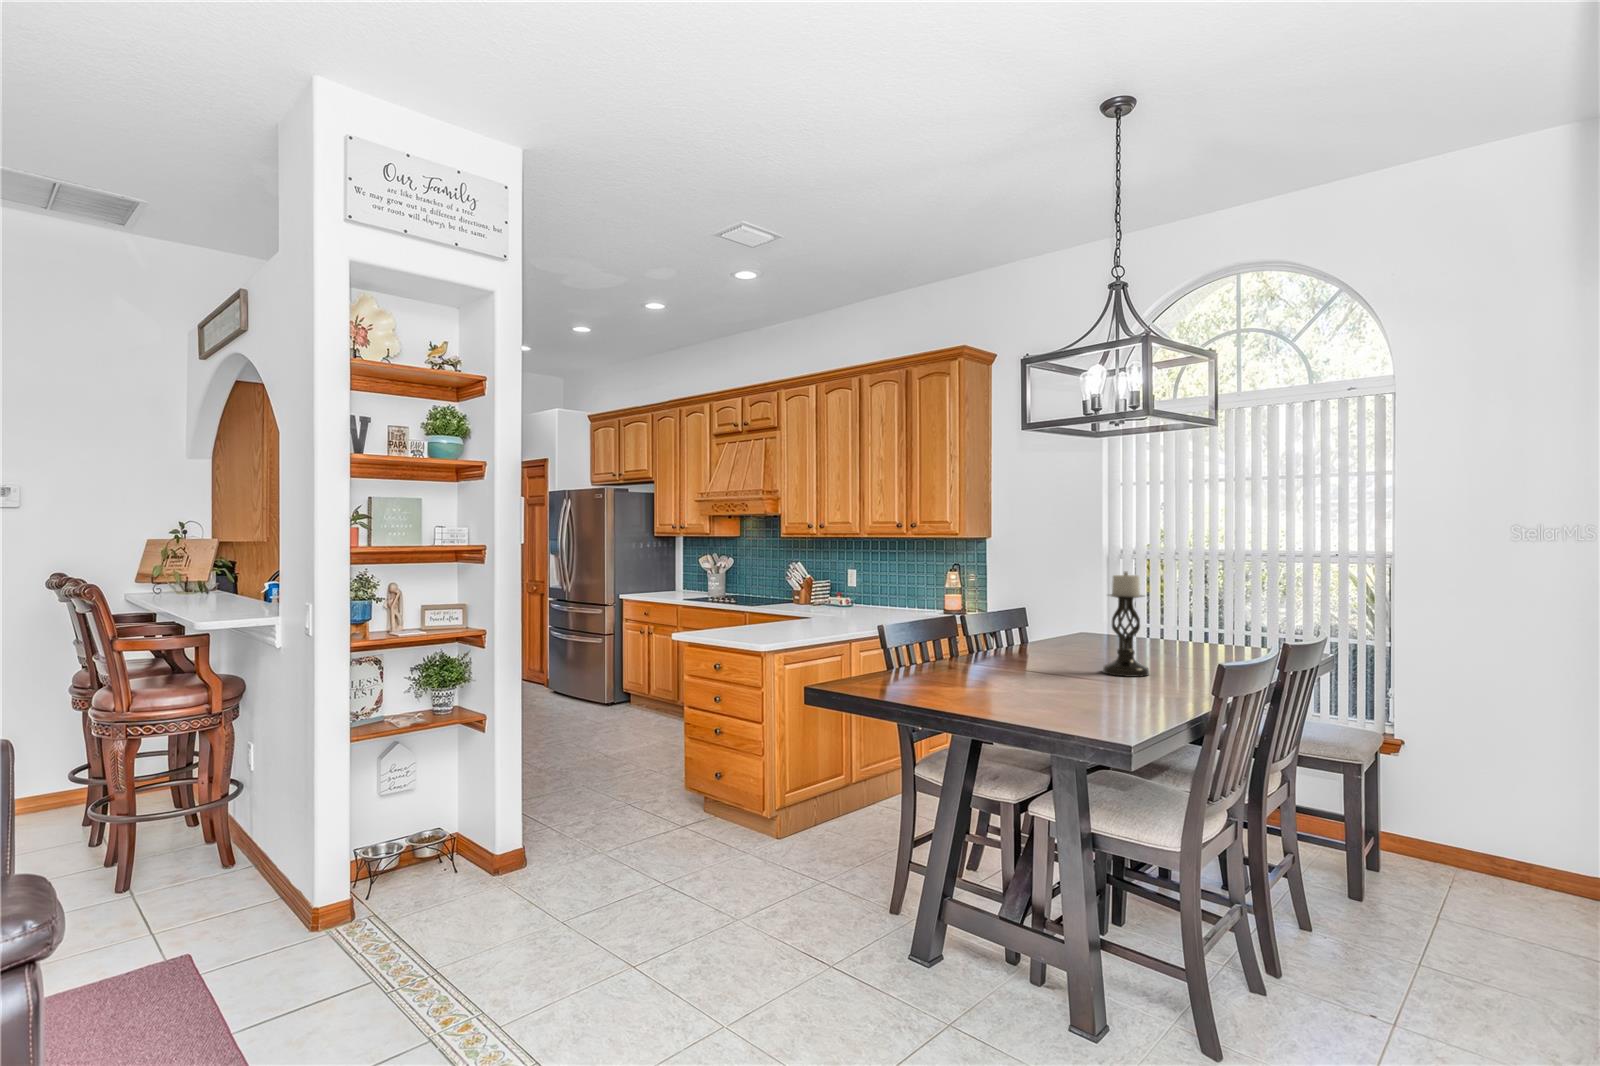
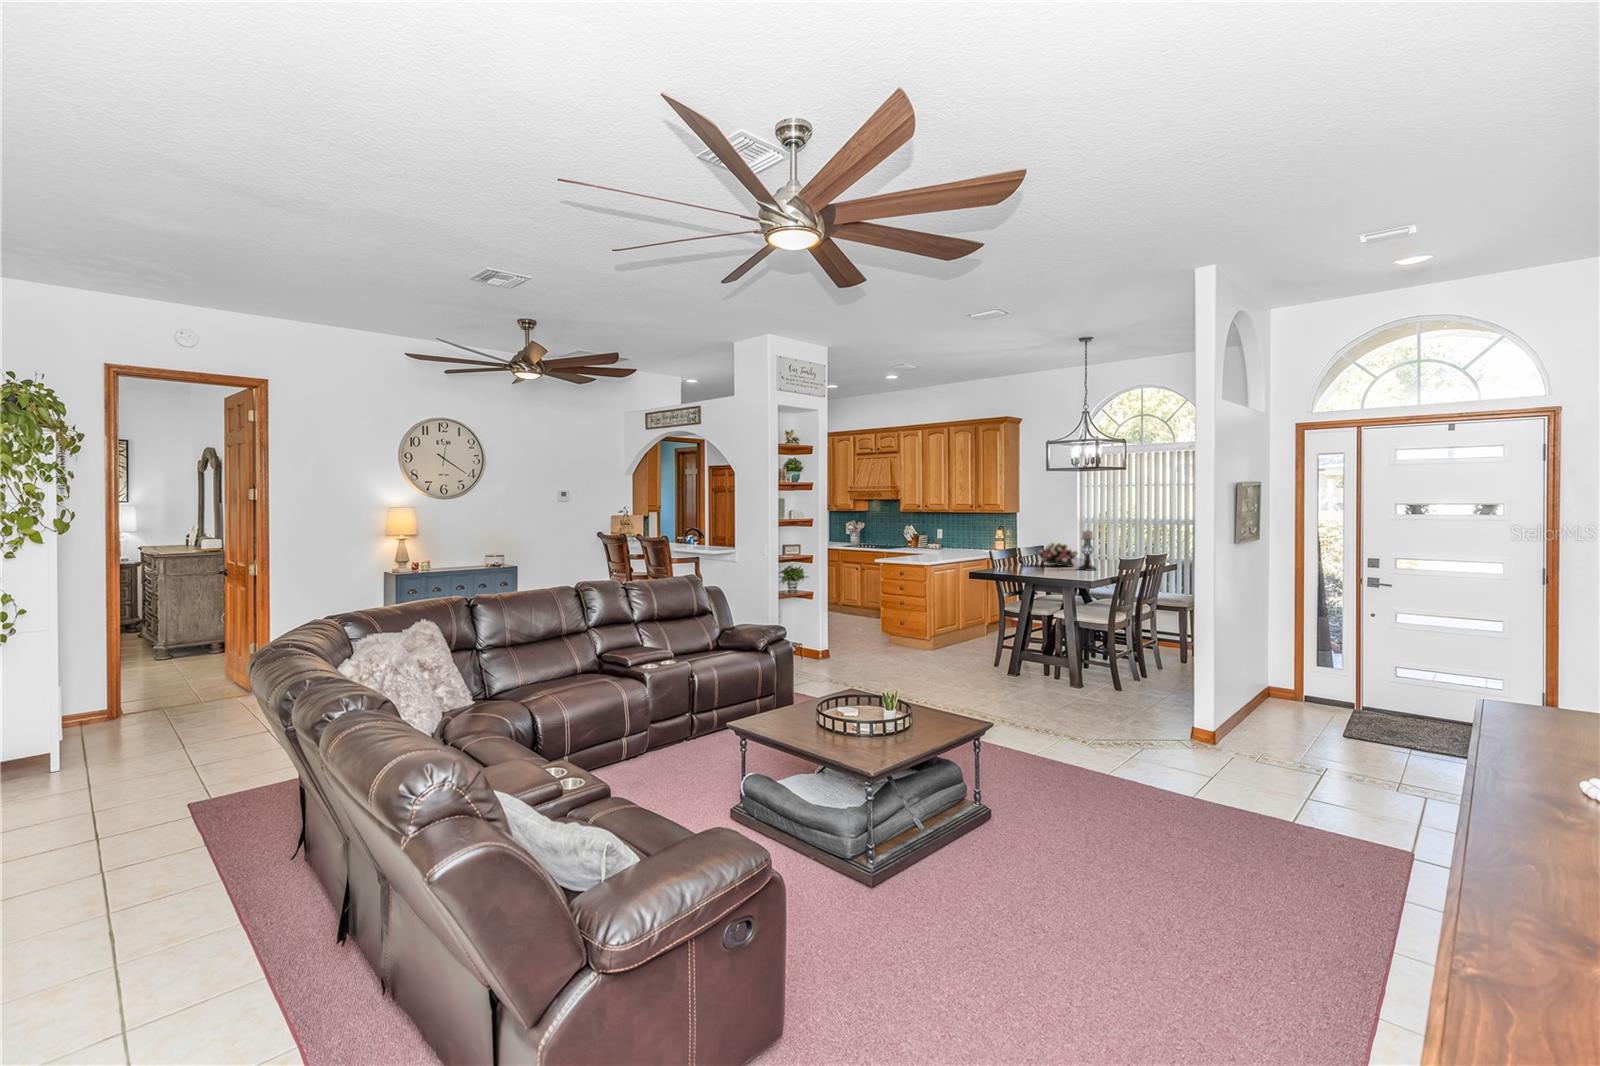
flower arrangement: none [1010,601,1103,661] -> present [1038,542,1077,566]

